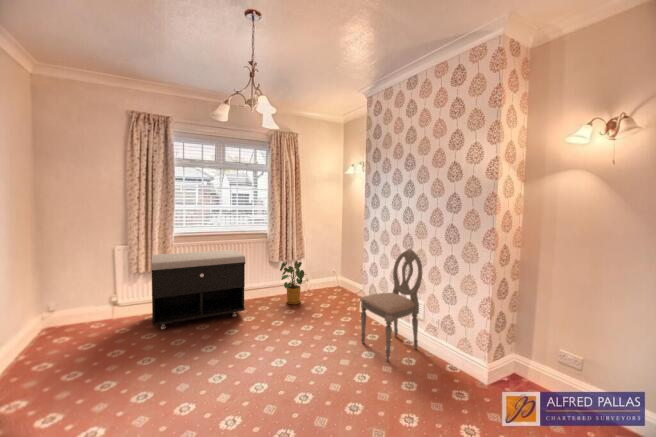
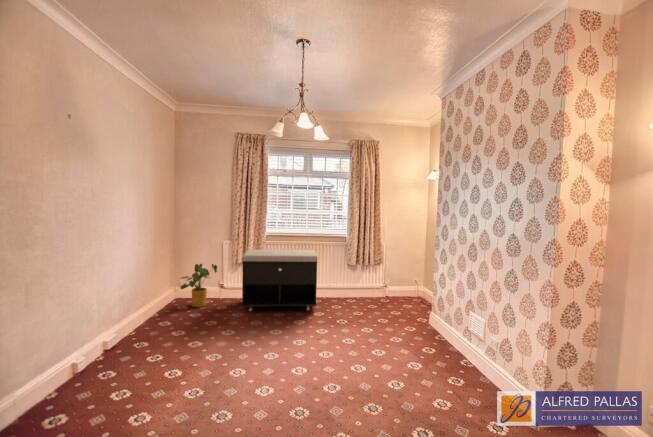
dining chair: present [361,249,423,362] -> none [414,260,481,377]
house plant: present [280,261,306,304] -> present [180,264,217,307]

